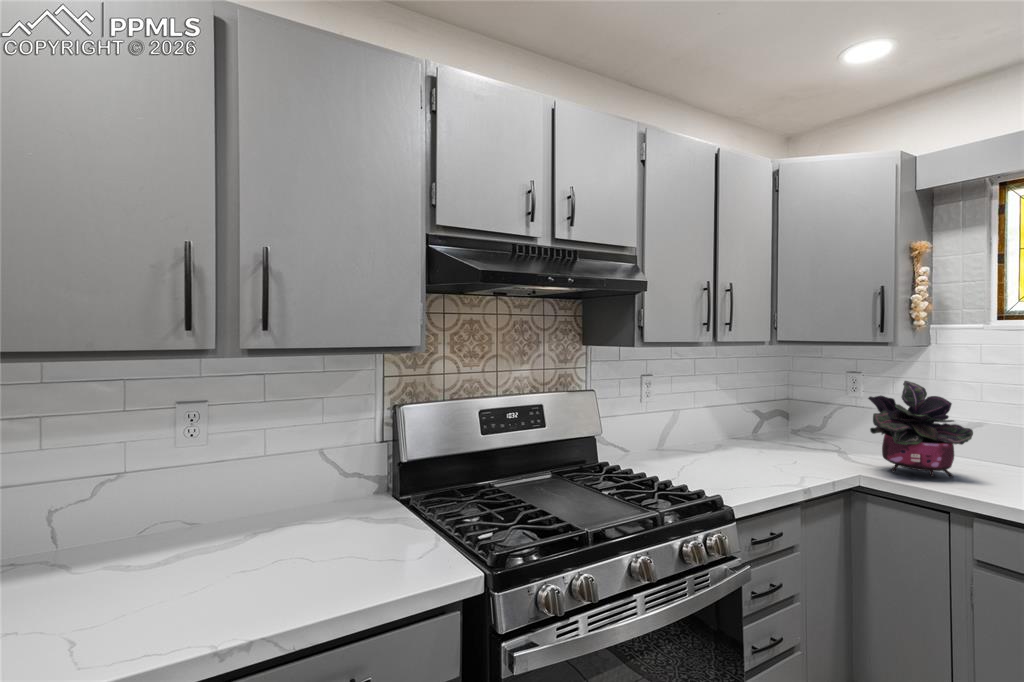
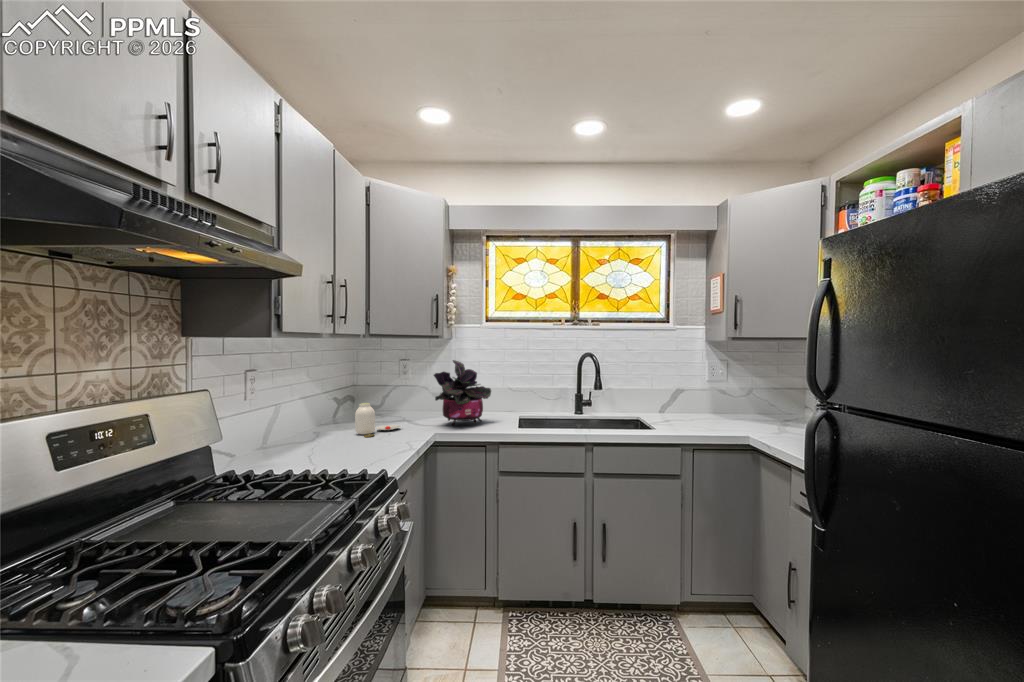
jar: none [759,421,823,461] -> present [355,403,400,437]

